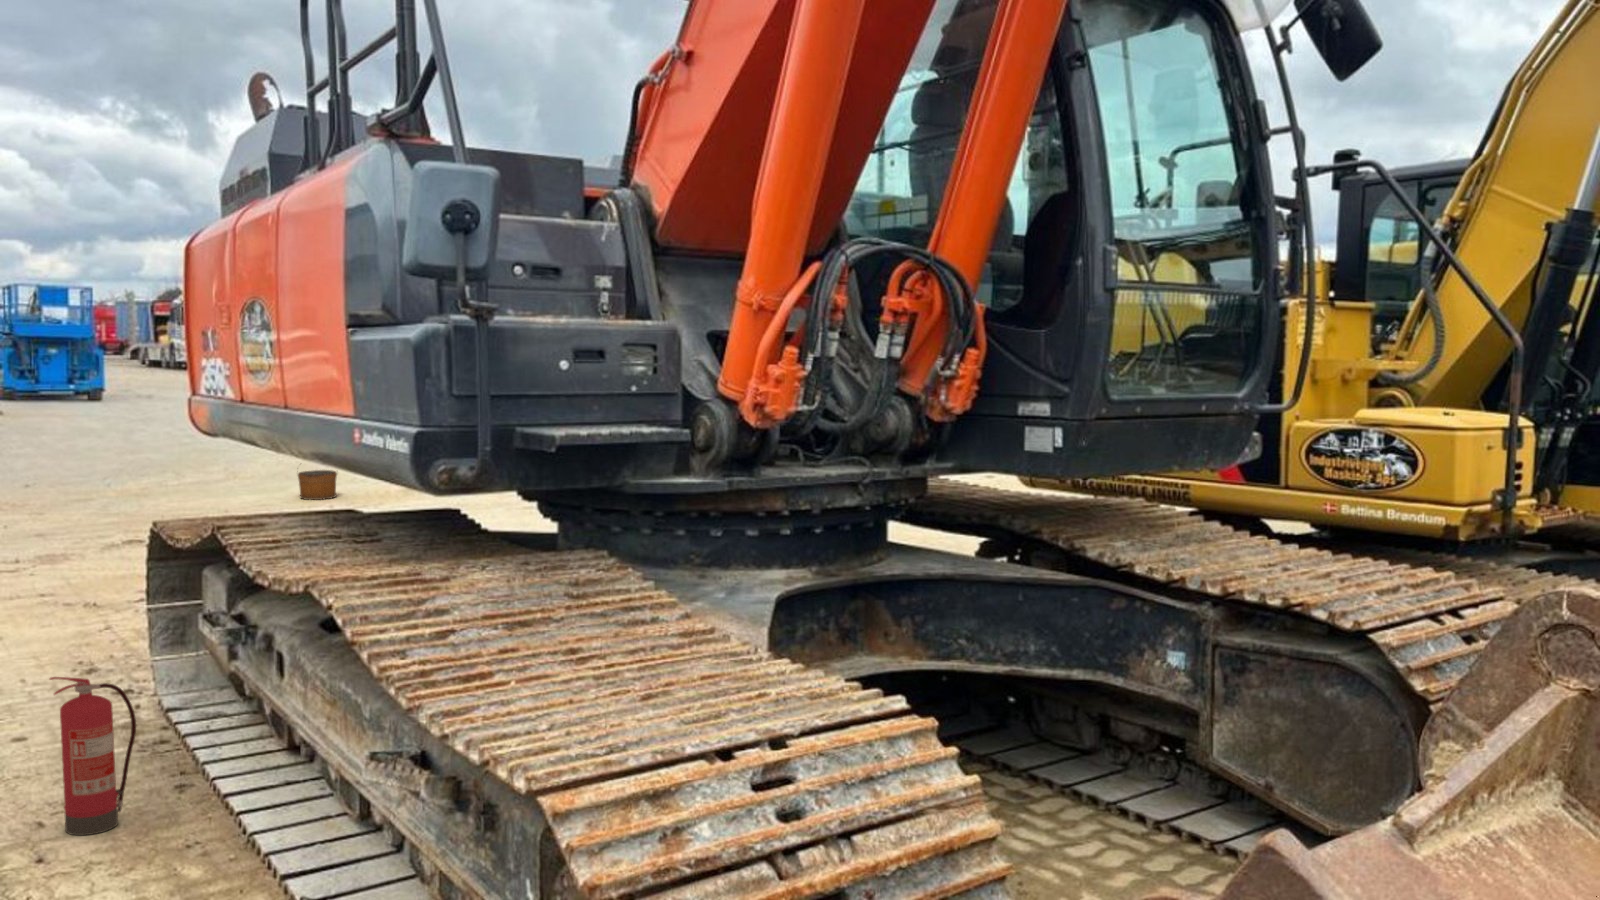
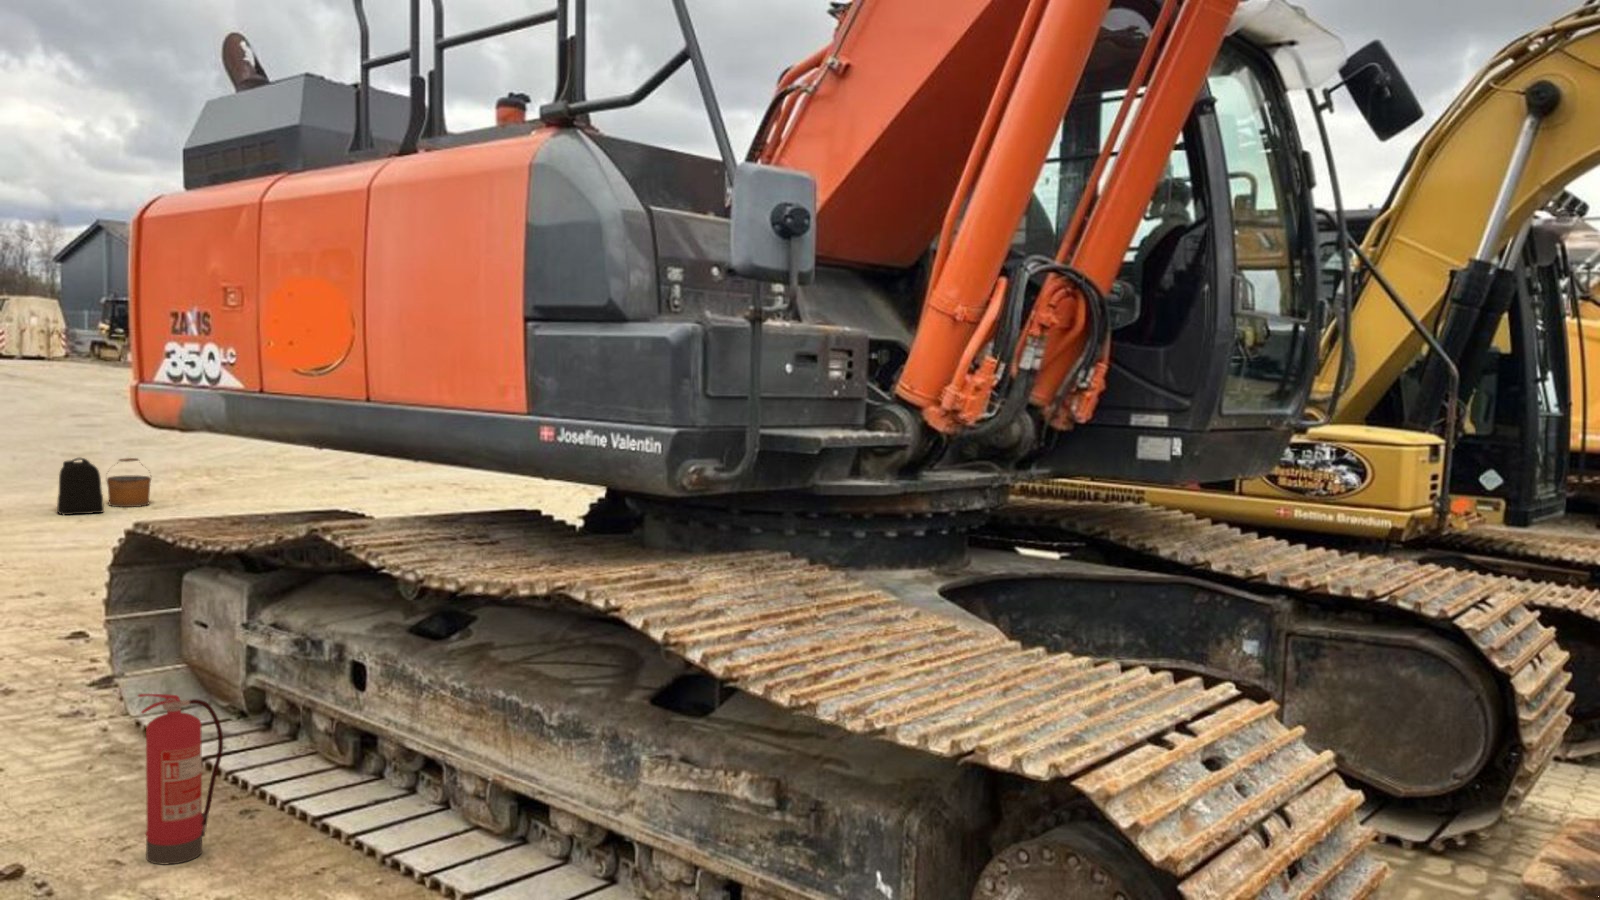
backpack: none [250,454,291,507] -> present [57,458,104,515]

